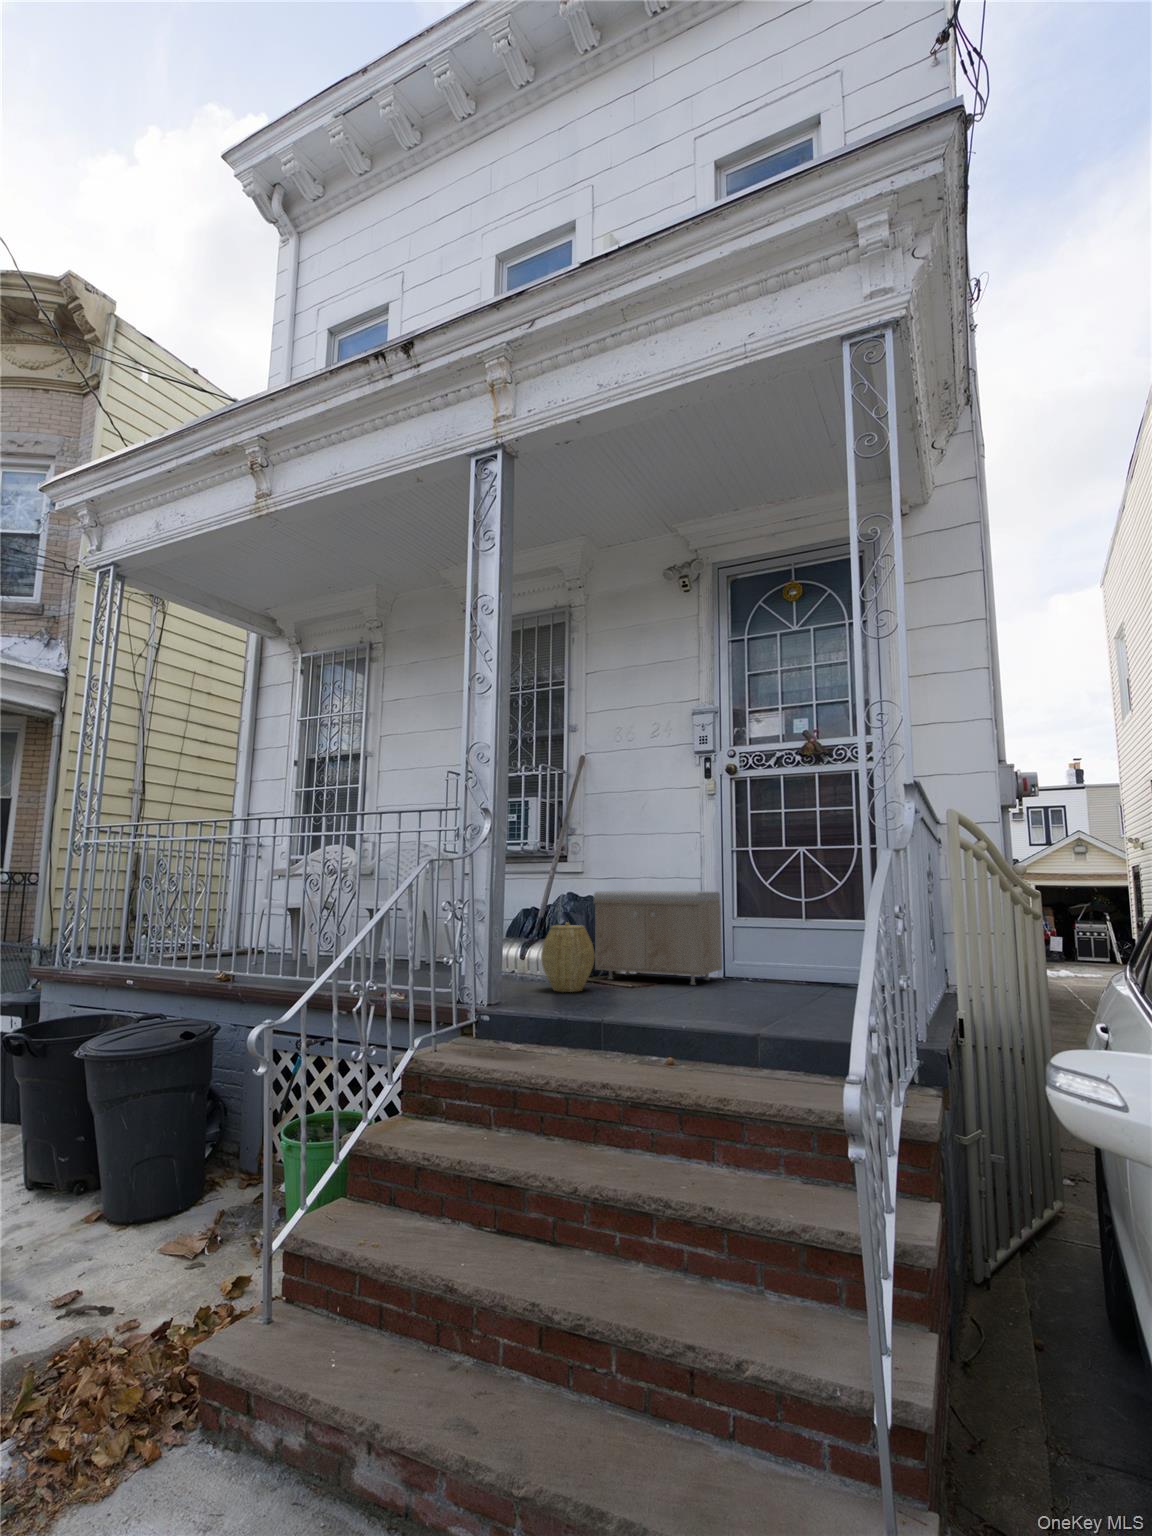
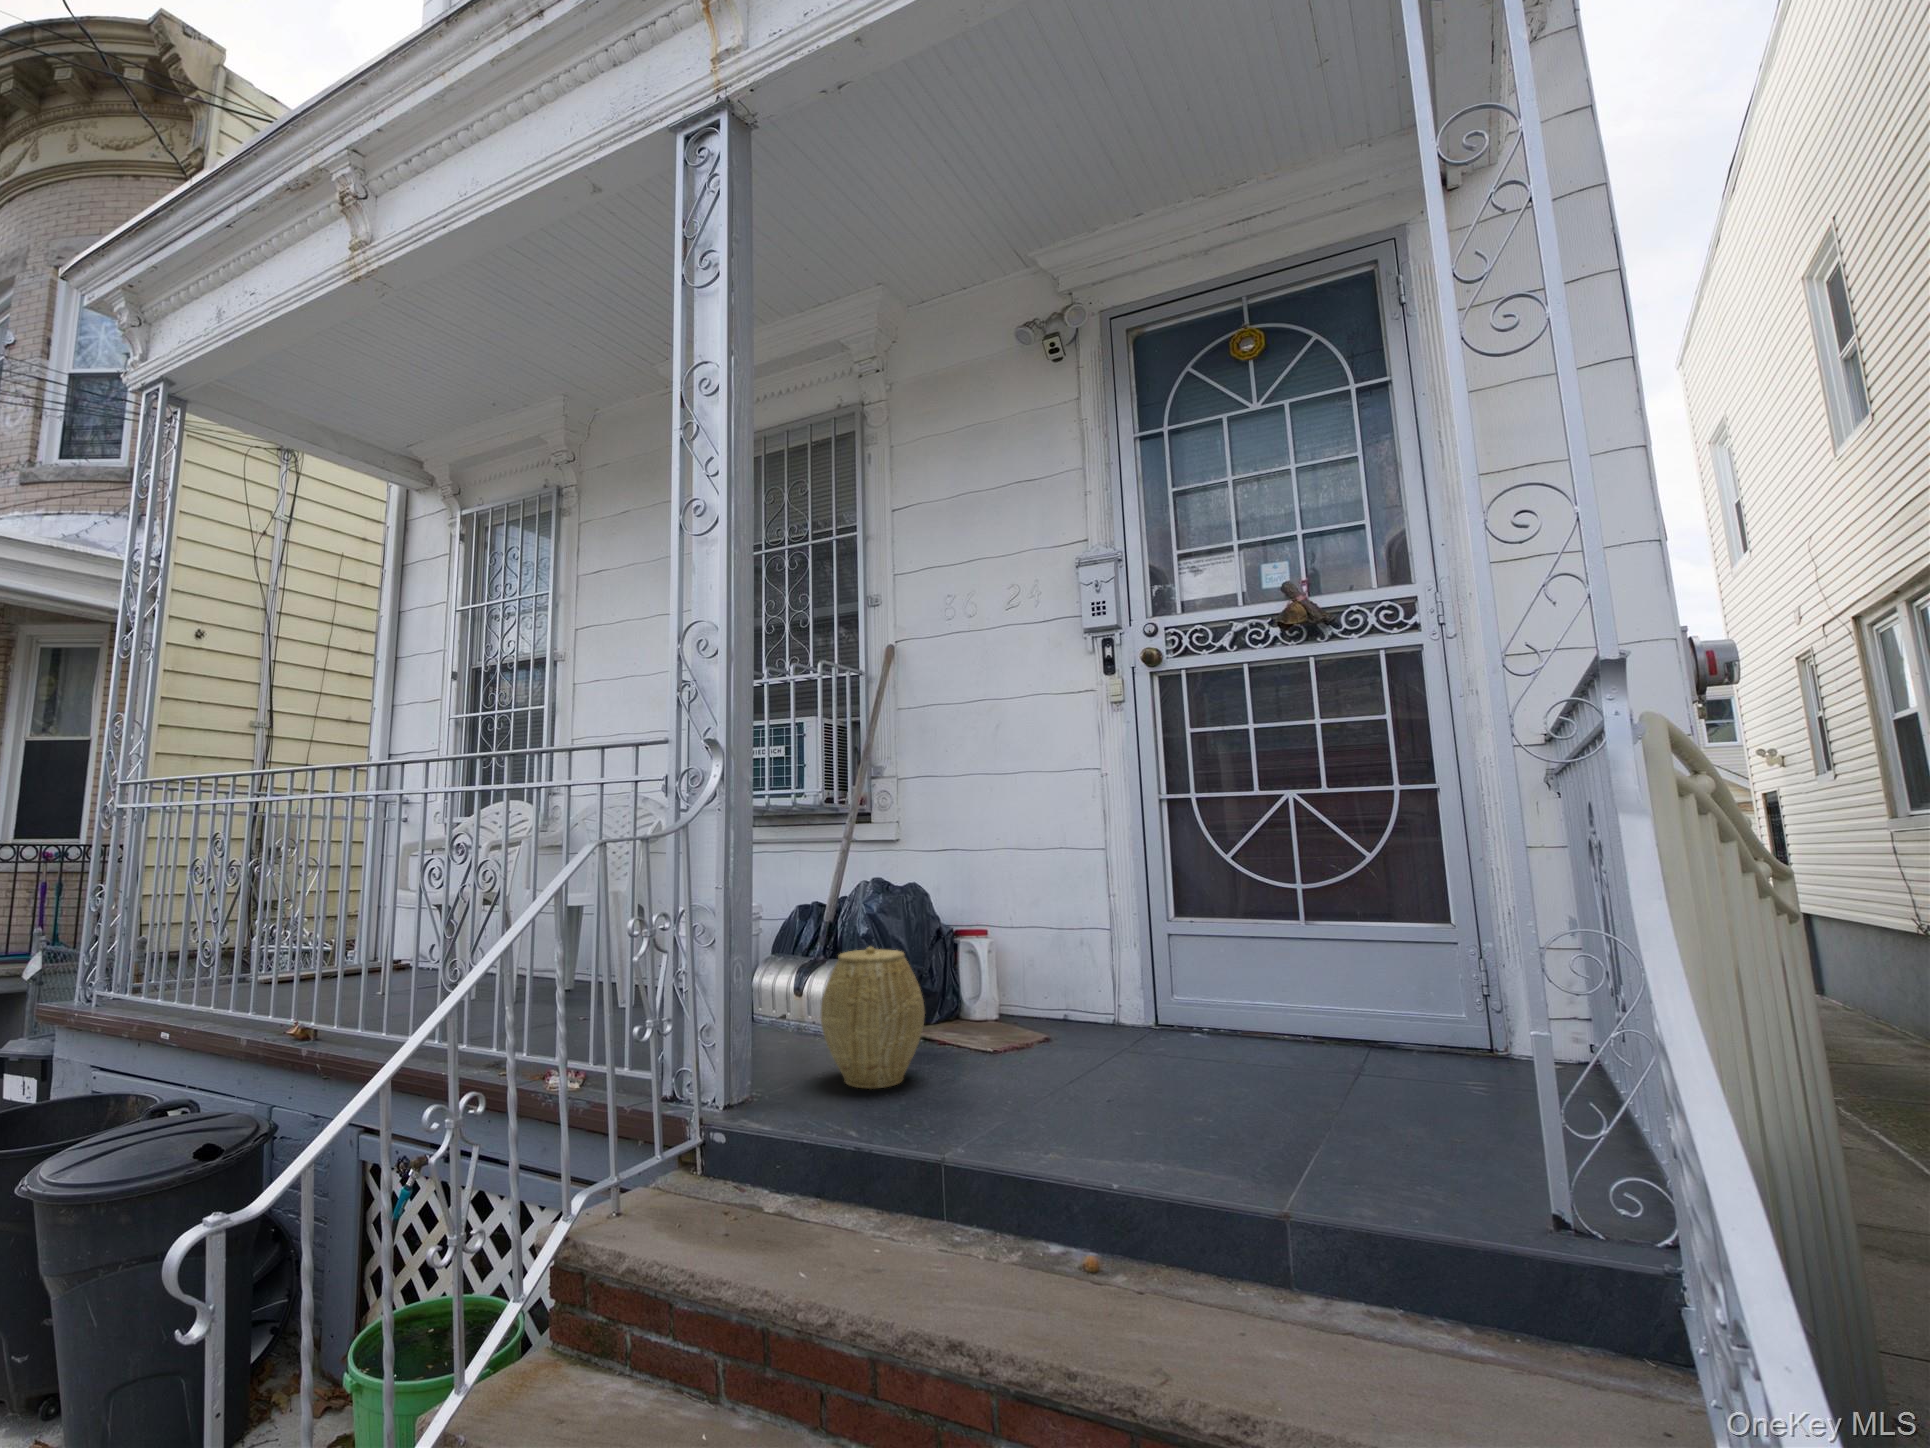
storage bench: present [593,891,722,985] -> none [918,870,1152,1051]

